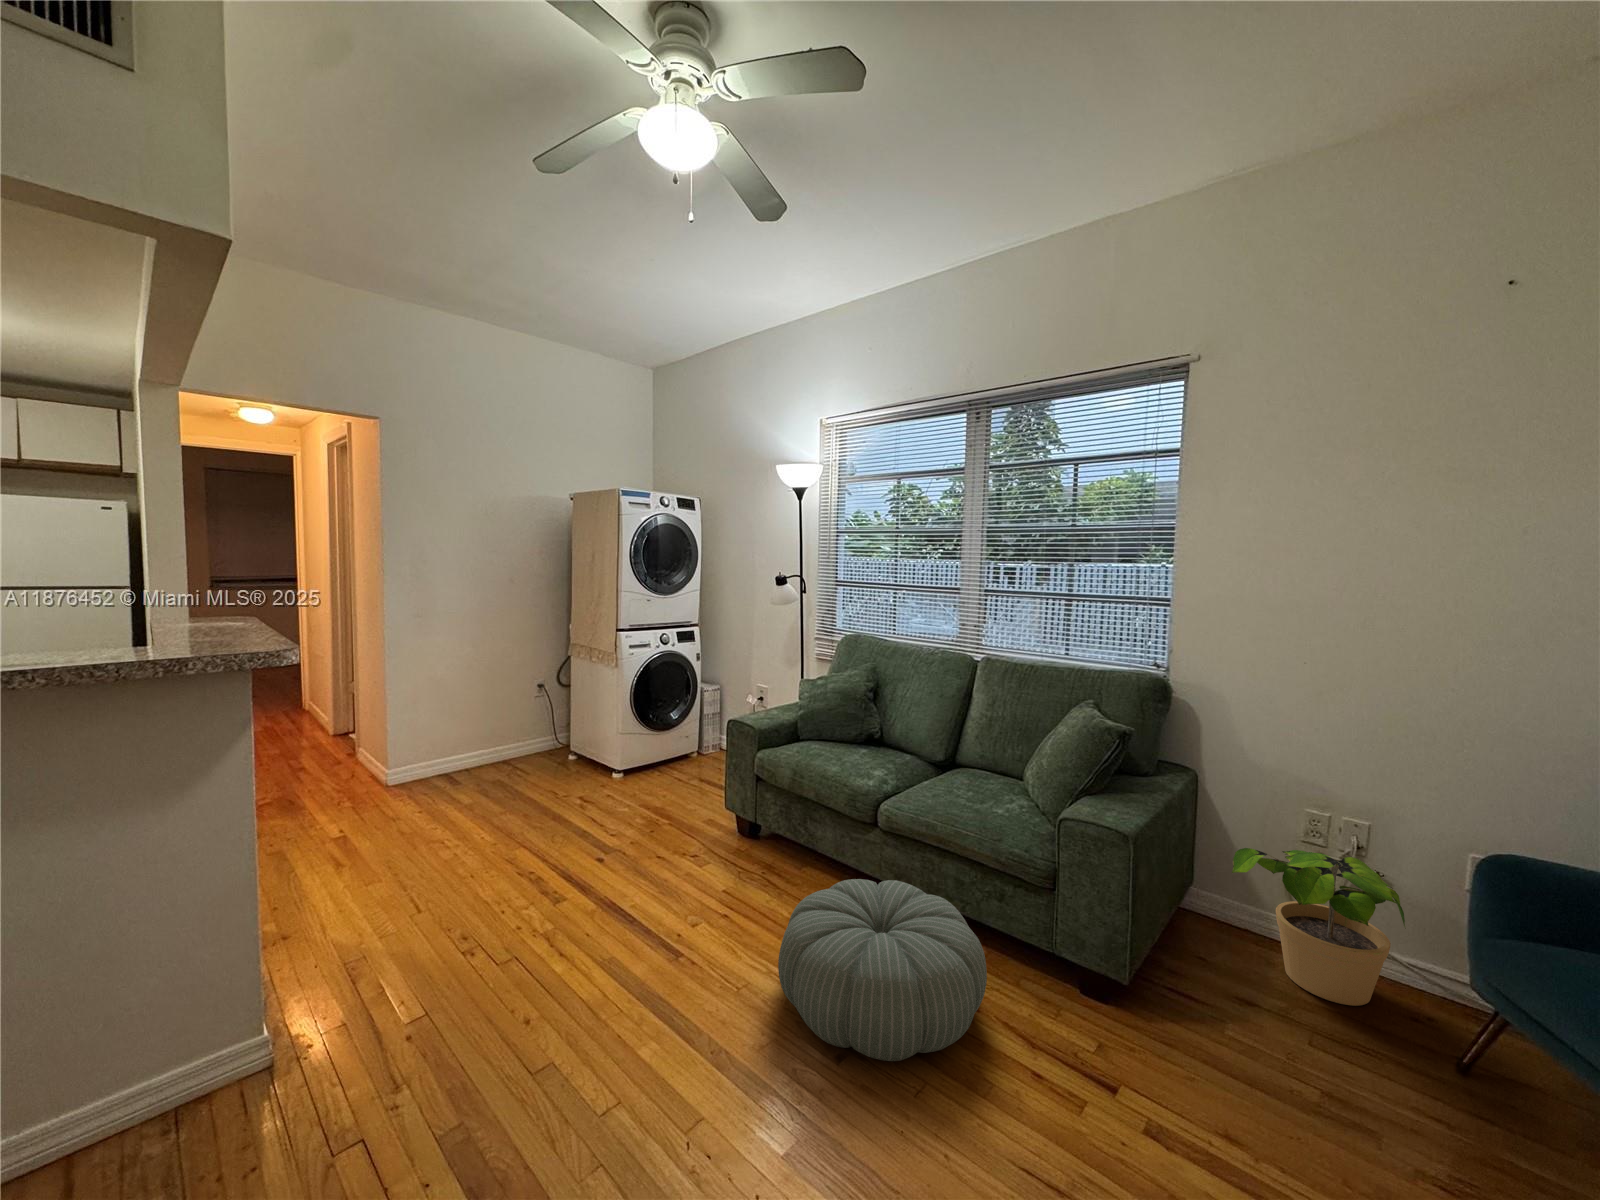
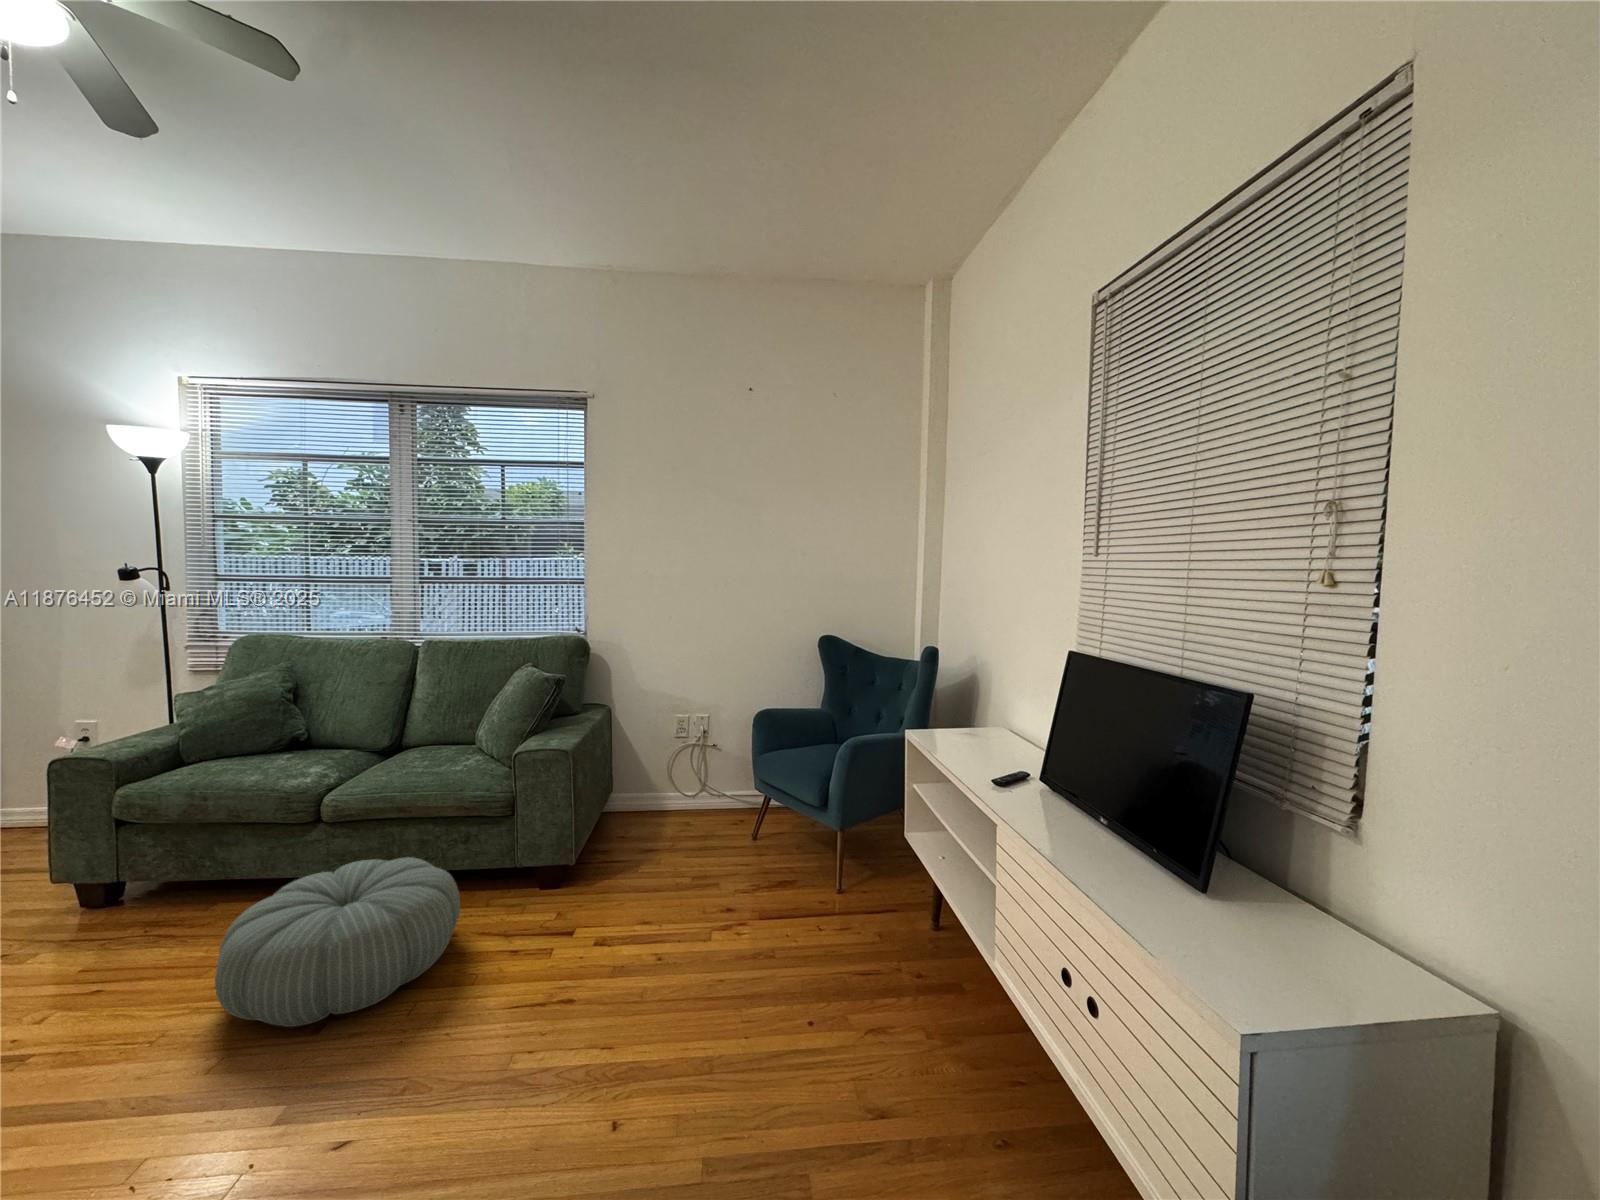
potted plant: present [1232,848,1405,1006] -> none [633,731,722,825]

